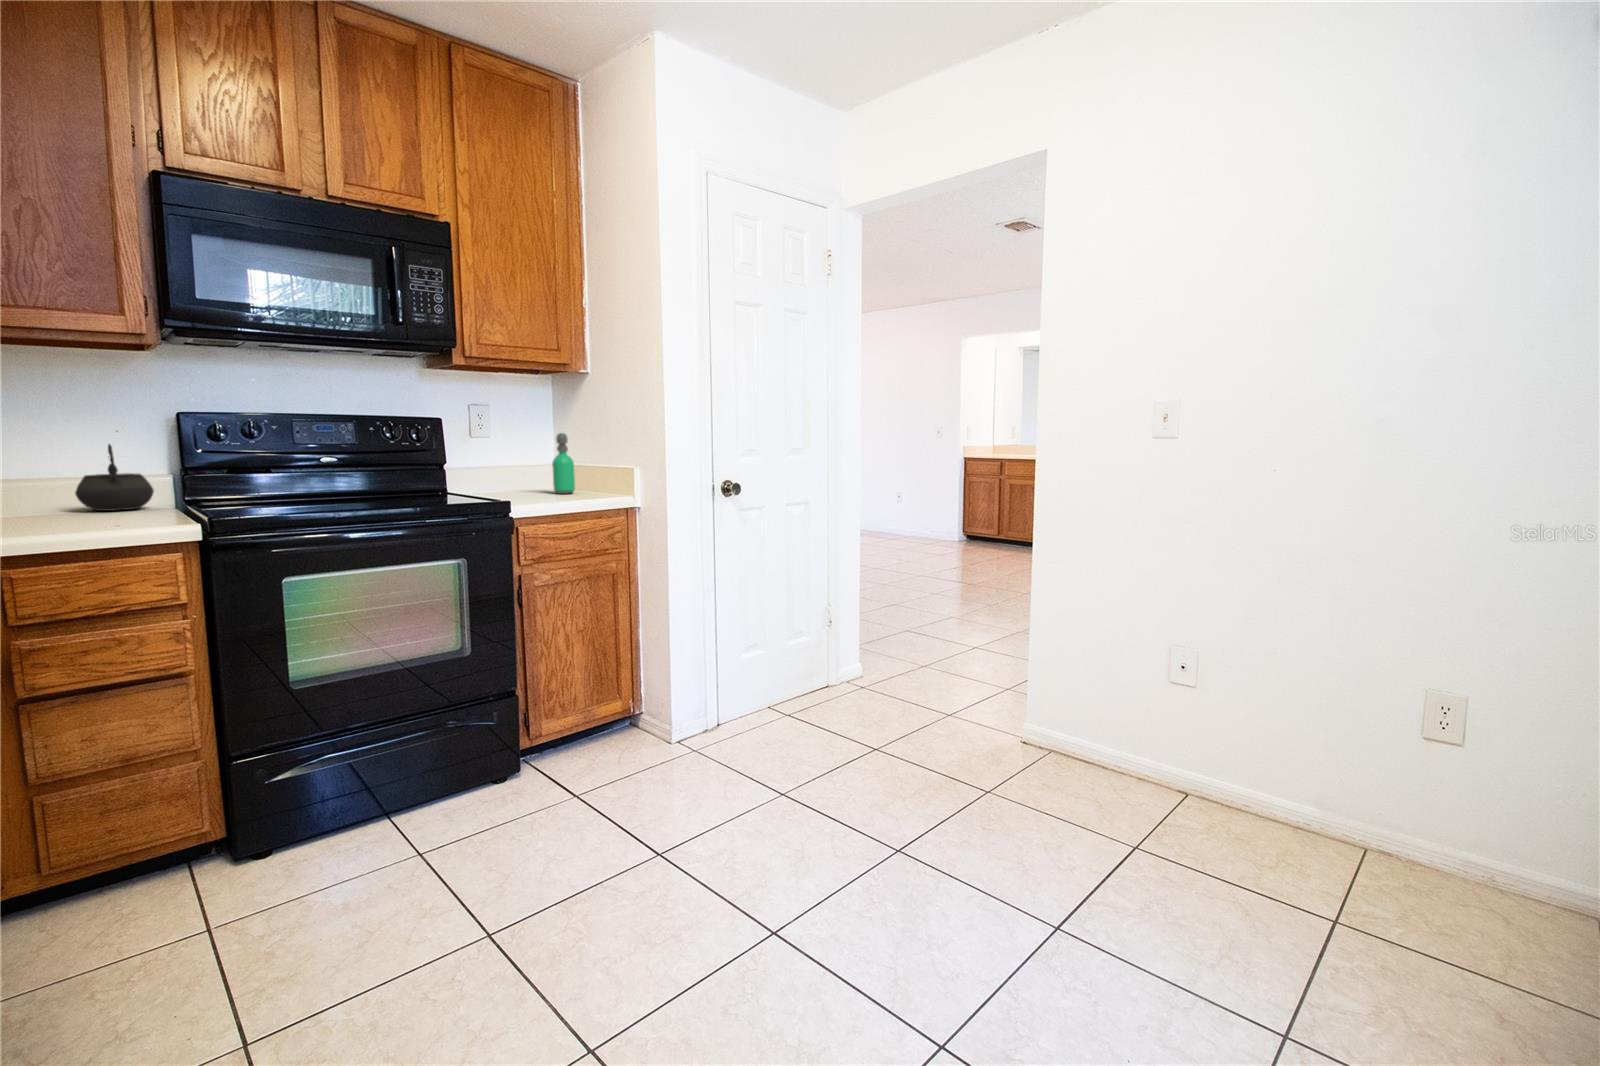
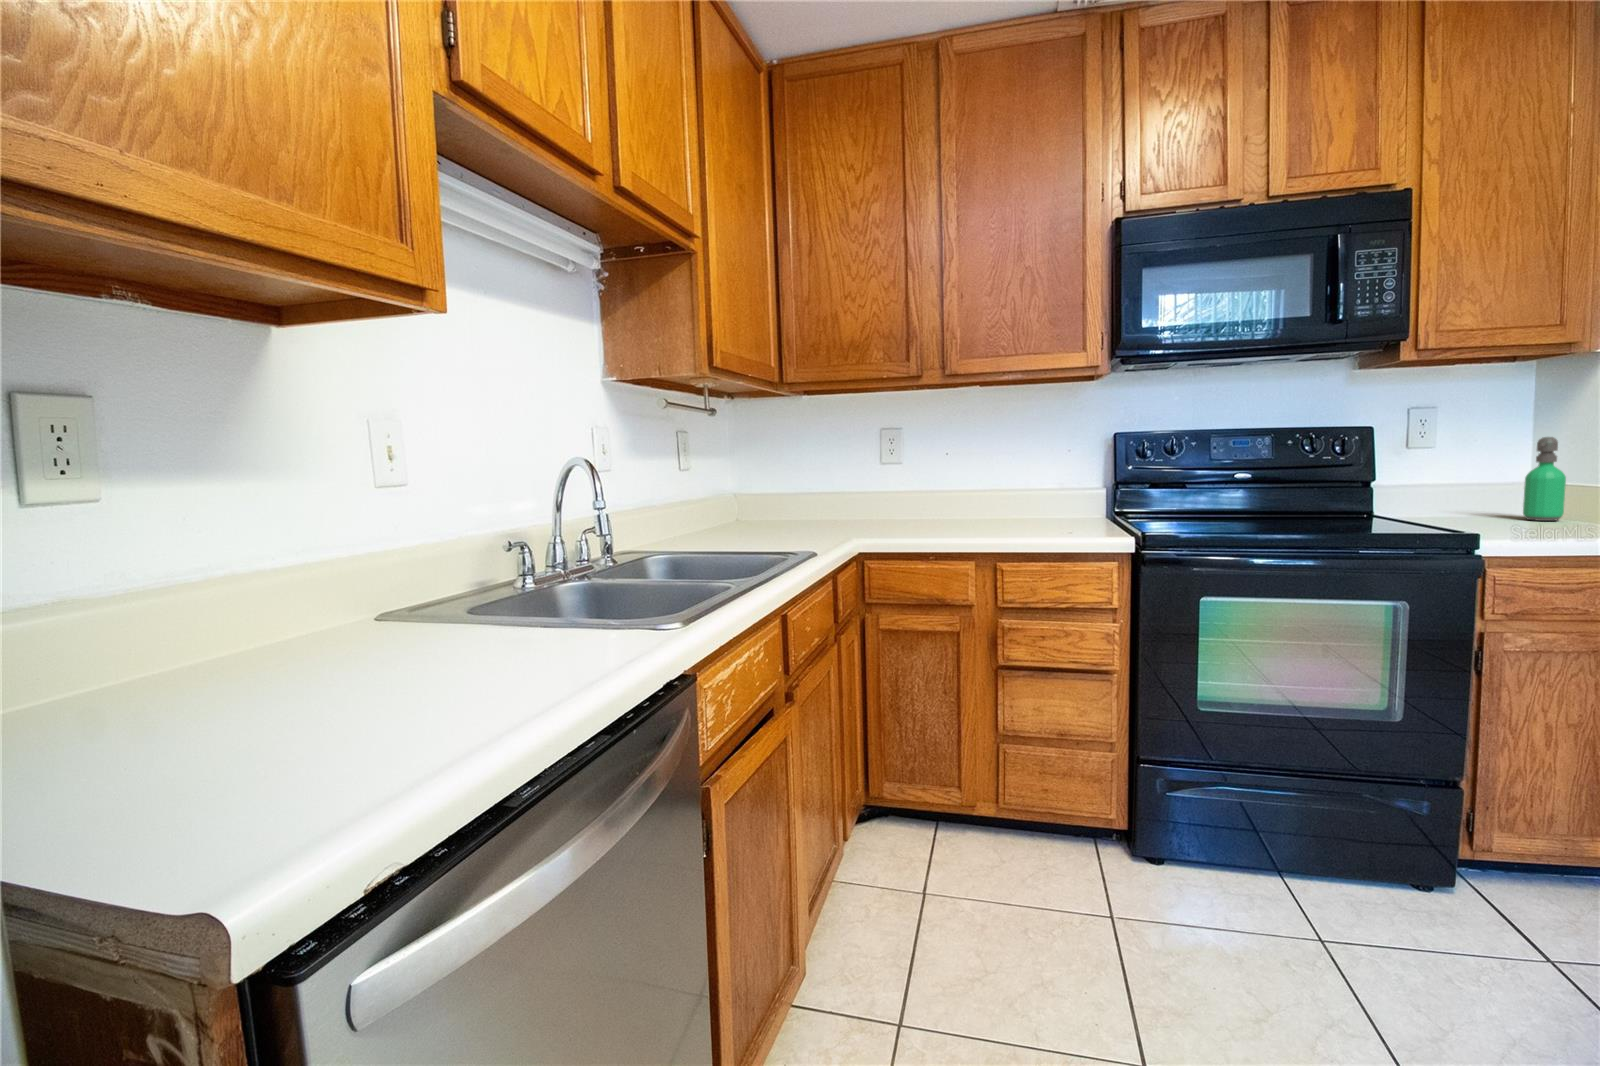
kettle: present [75,444,154,511] -> none [1029,463,1080,519]

